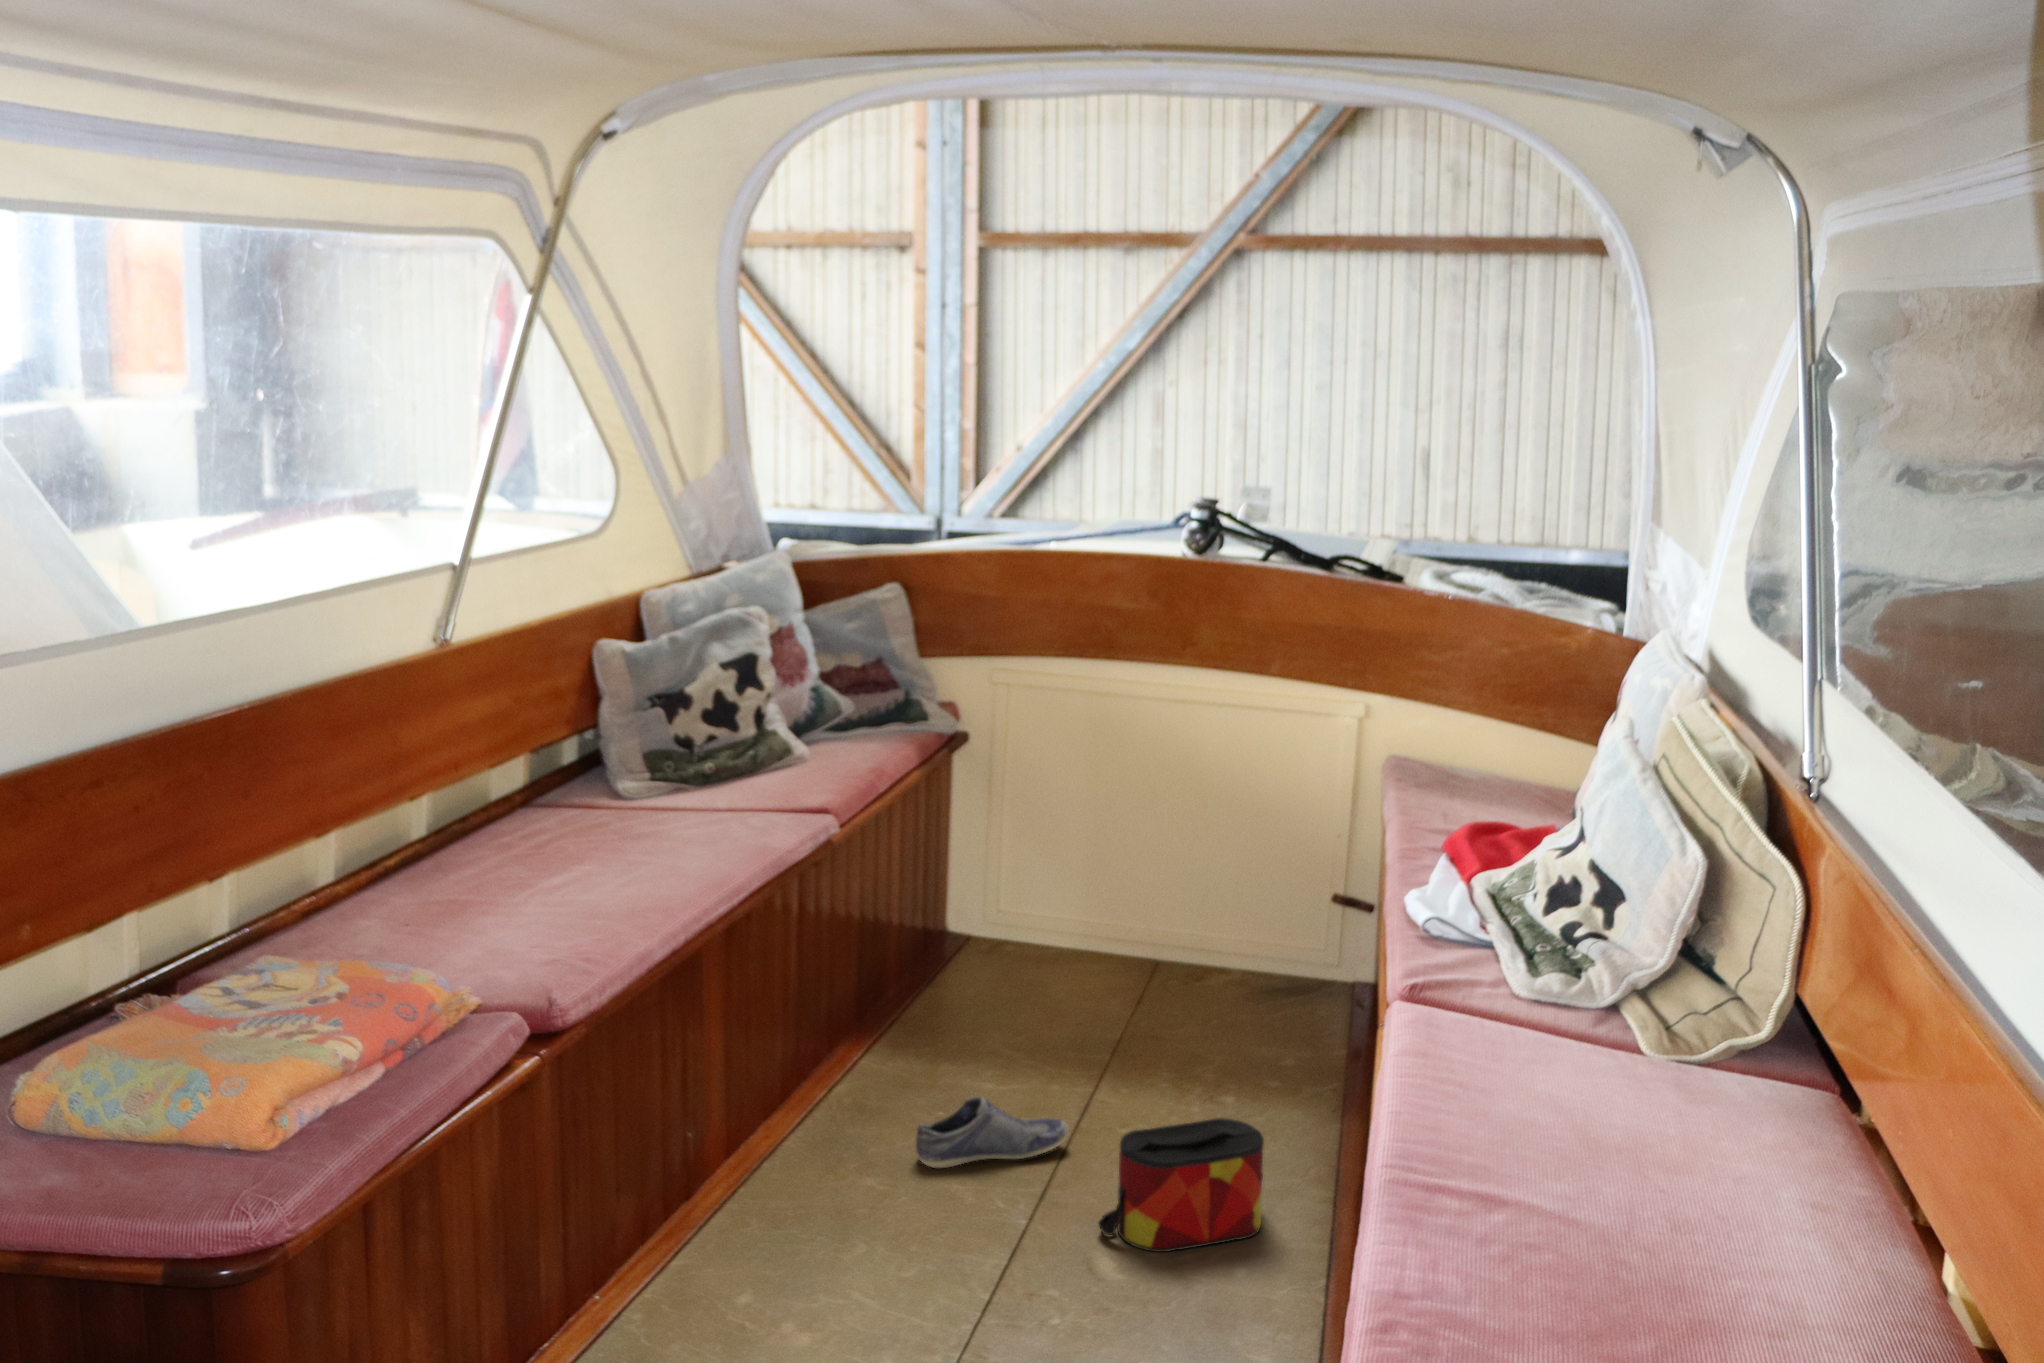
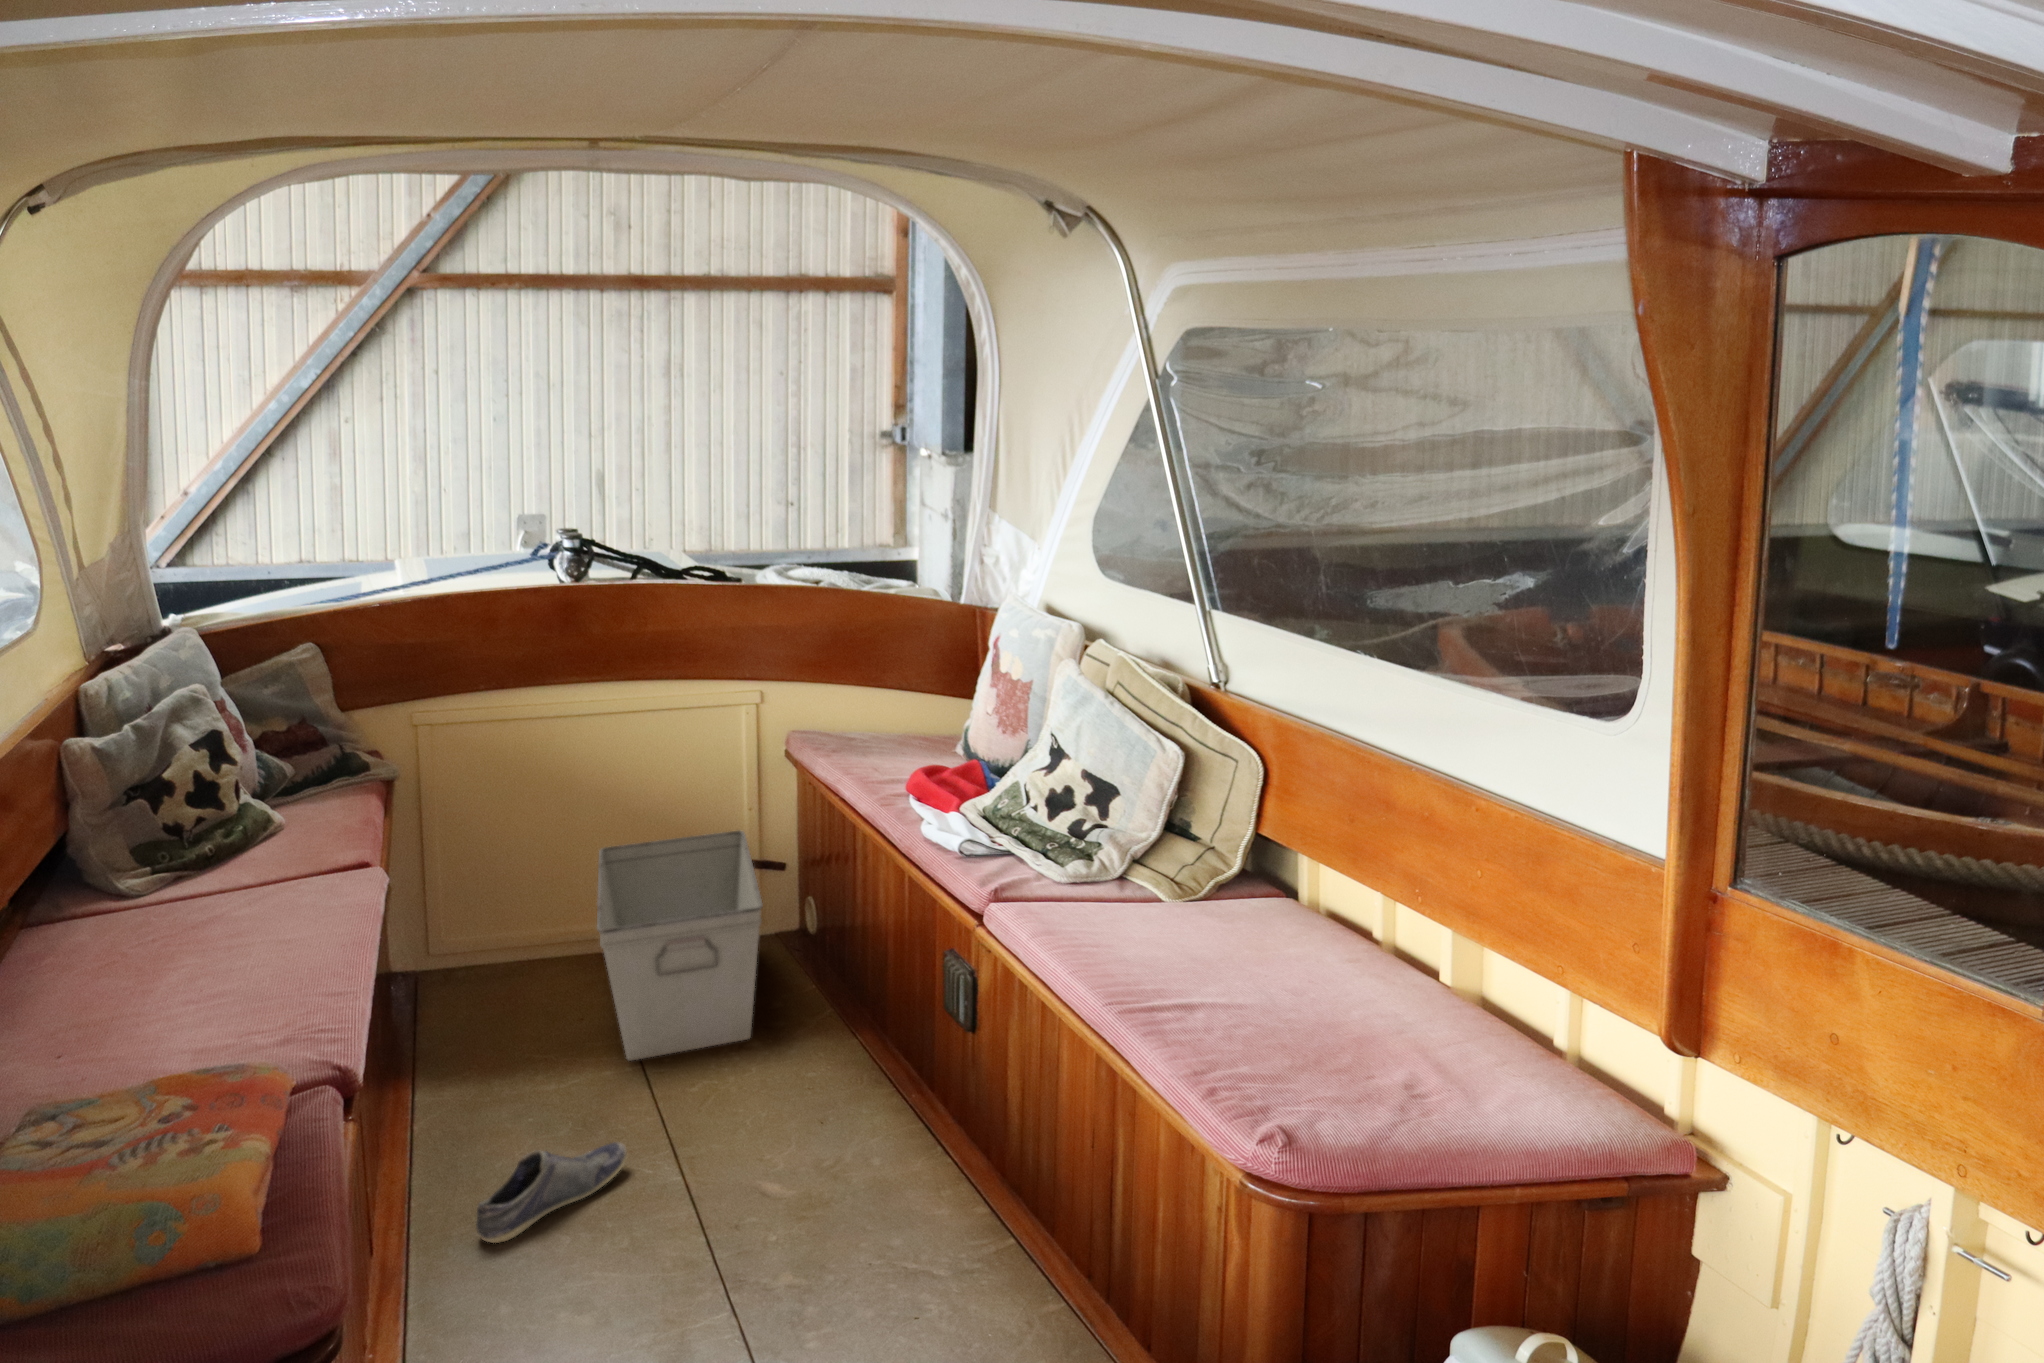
storage bin: none [1114,840,1318,1078] -> present [597,830,763,1061]
bag: present [1098,1118,1264,1252] -> none [708,1077,845,1230]

